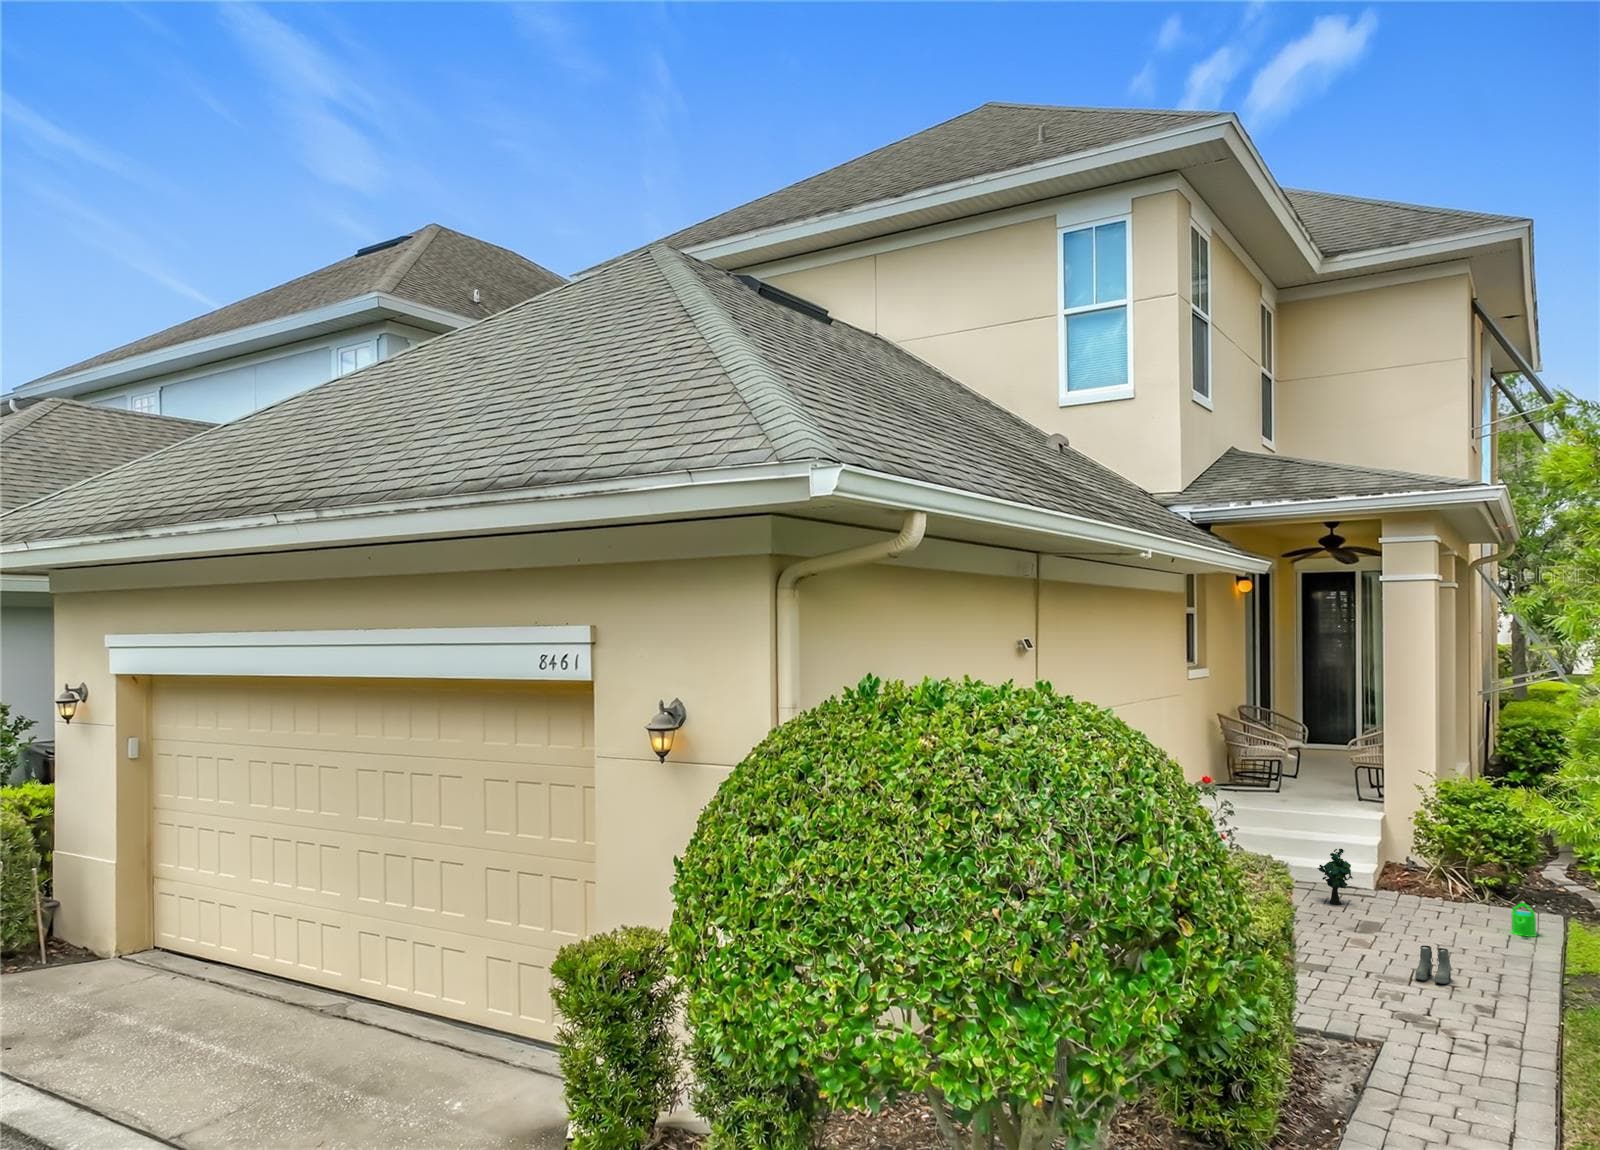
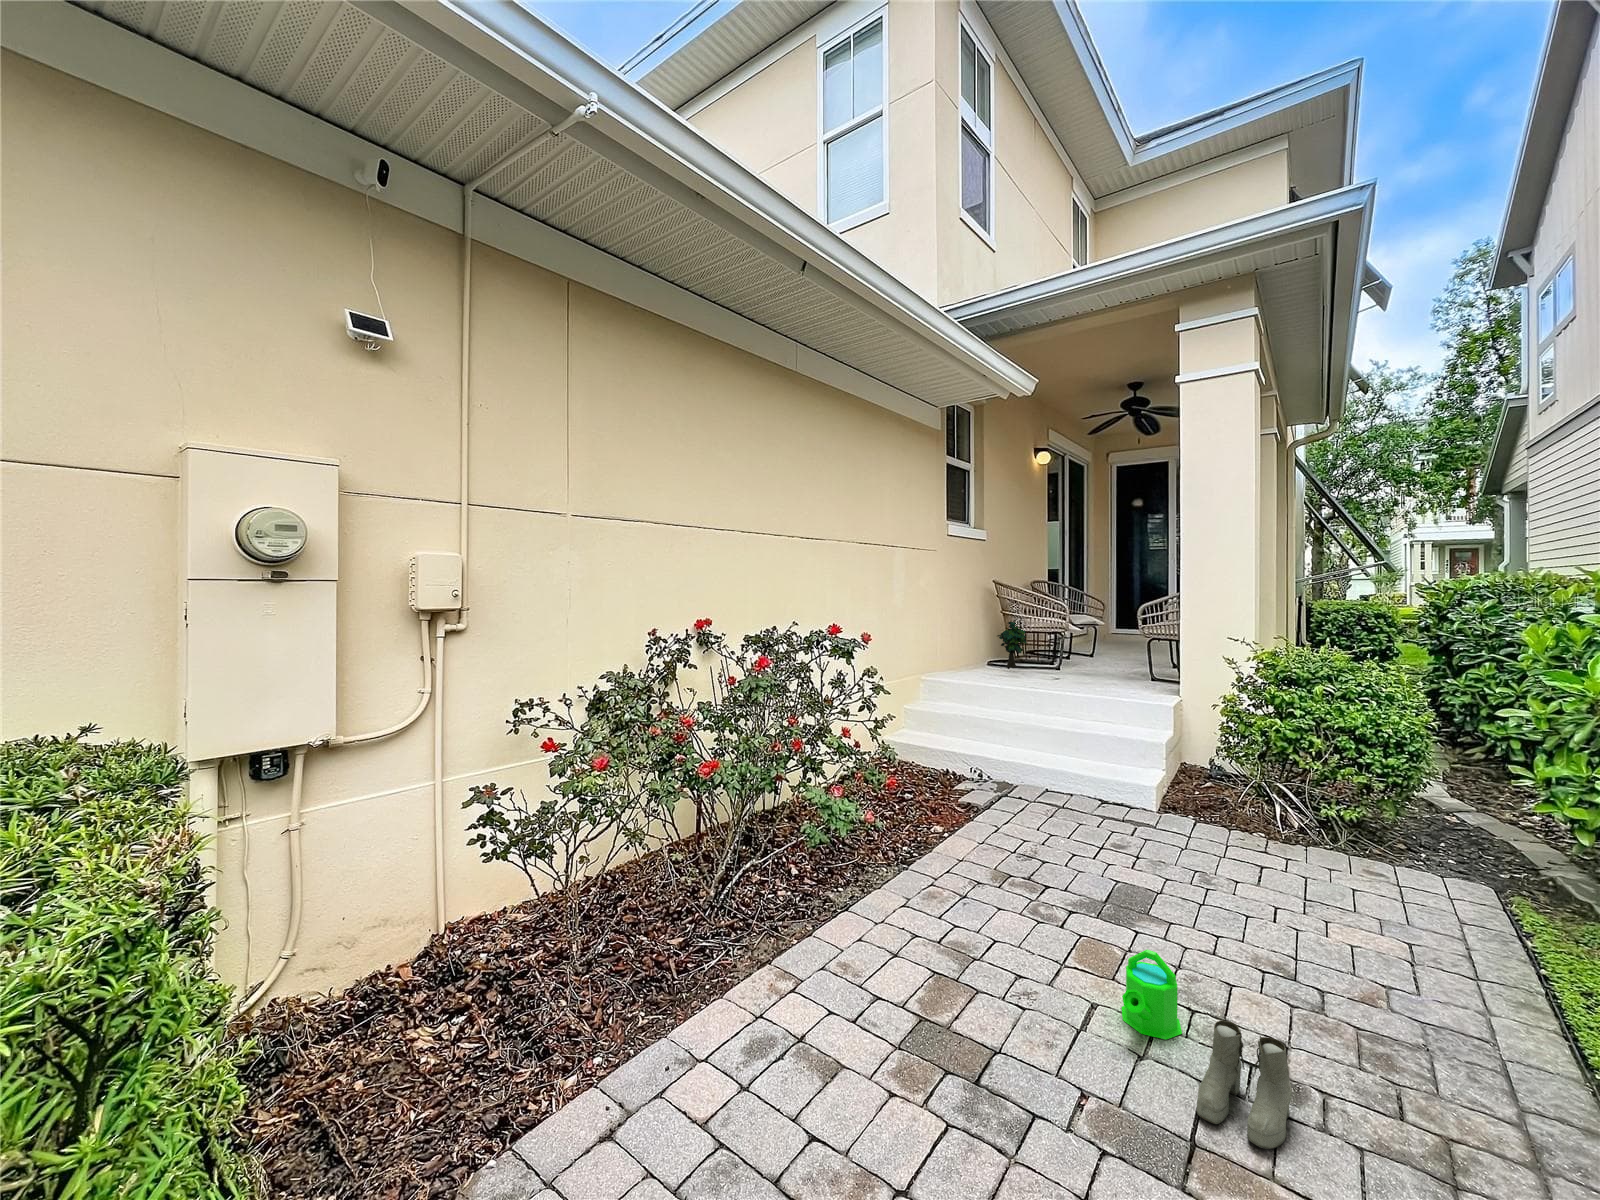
decorative plant: present [1317,849,1353,905] -> present [998,620,1027,667]
watering can: present [1511,903,1537,937] -> present [1121,950,1182,1040]

